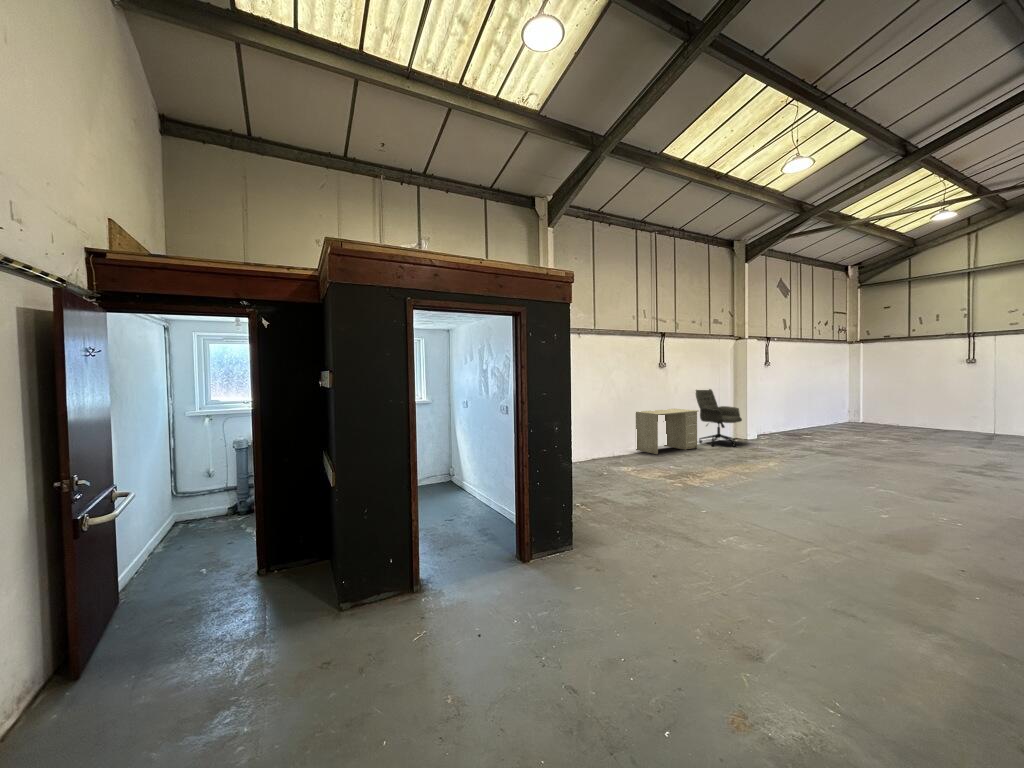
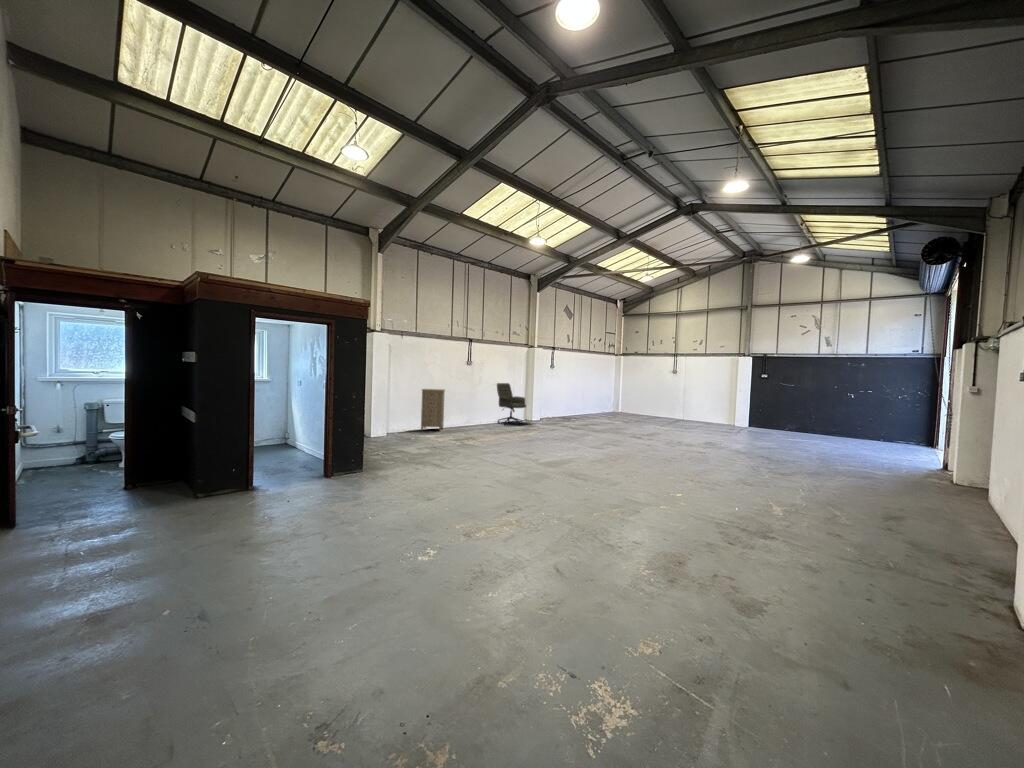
storage cabinet: none [604,401,634,458] -> present [421,389,445,431]
desk: present [636,409,698,454] -> none [447,397,495,429]

